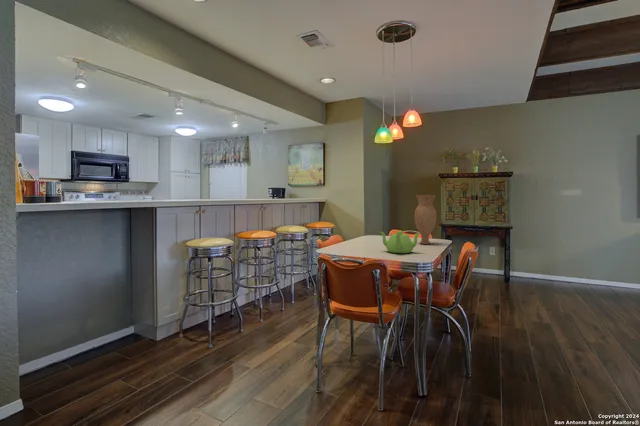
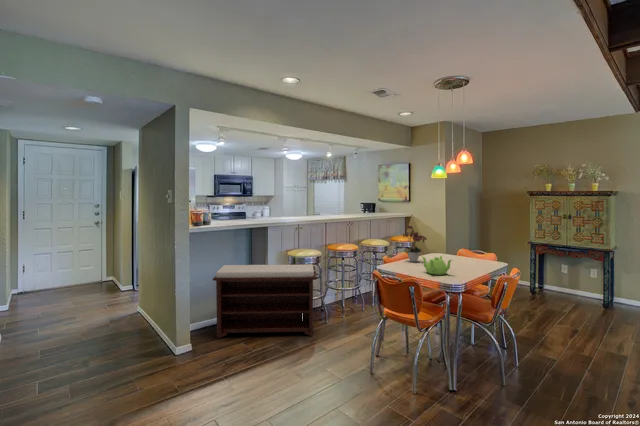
vase: present [415,195,436,244] -> none [462,225,481,267]
flower arrangement: none [343,196,375,243] -> present [403,226,426,262]
bench: none [59,255,233,381] -> present [213,264,317,338]

